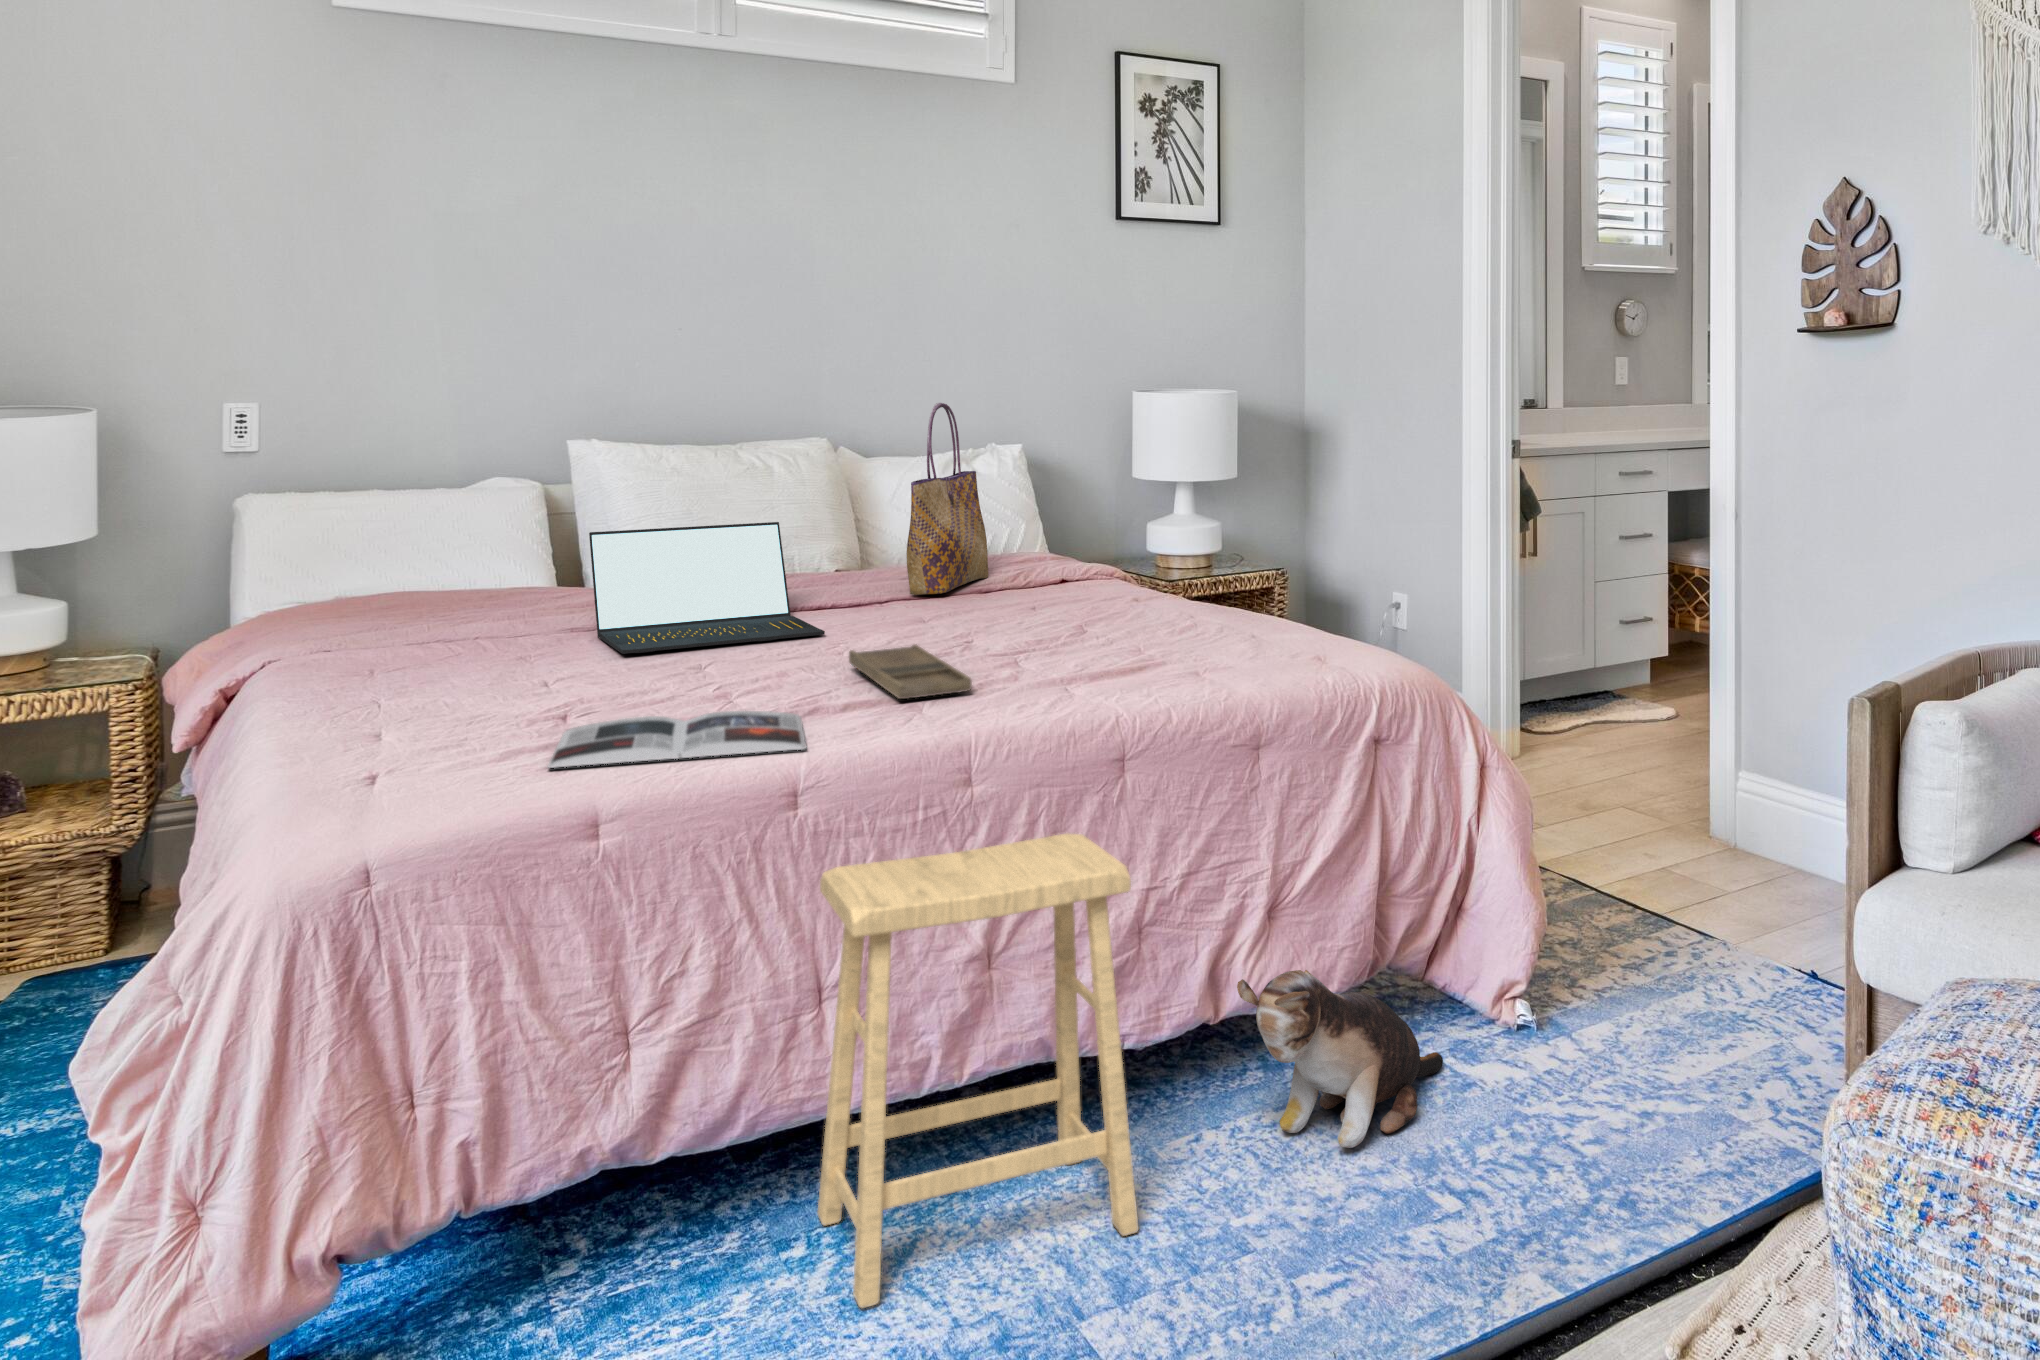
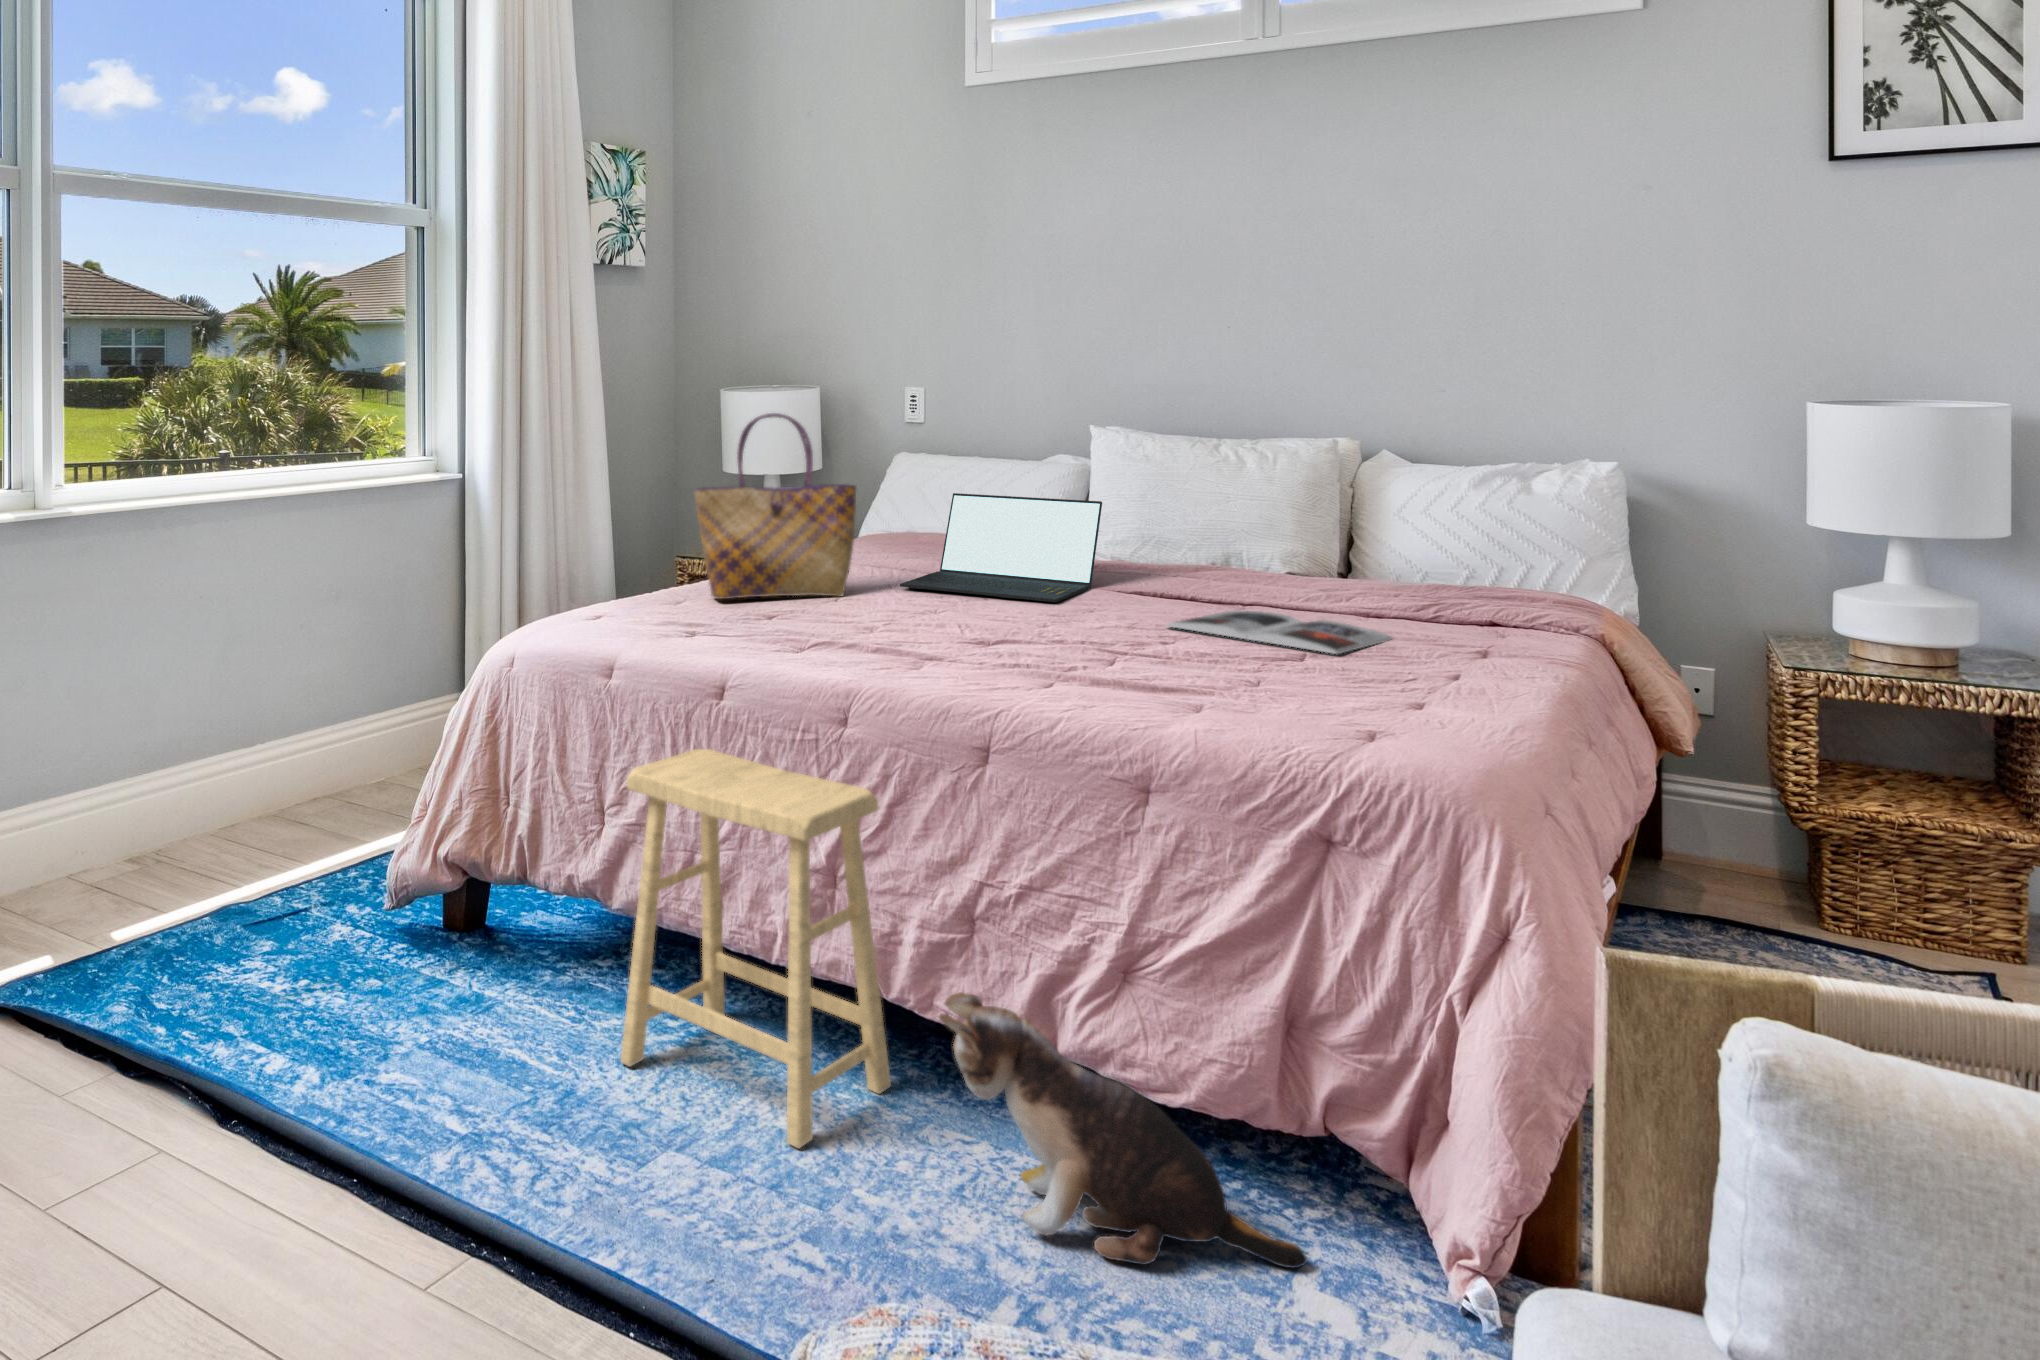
tote bag: present [907,402,988,595] -> present [694,413,856,599]
tray: present [849,645,972,699] -> none [898,611,1025,658]
magazine: present [548,711,806,768] -> present [1167,610,1392,654]

